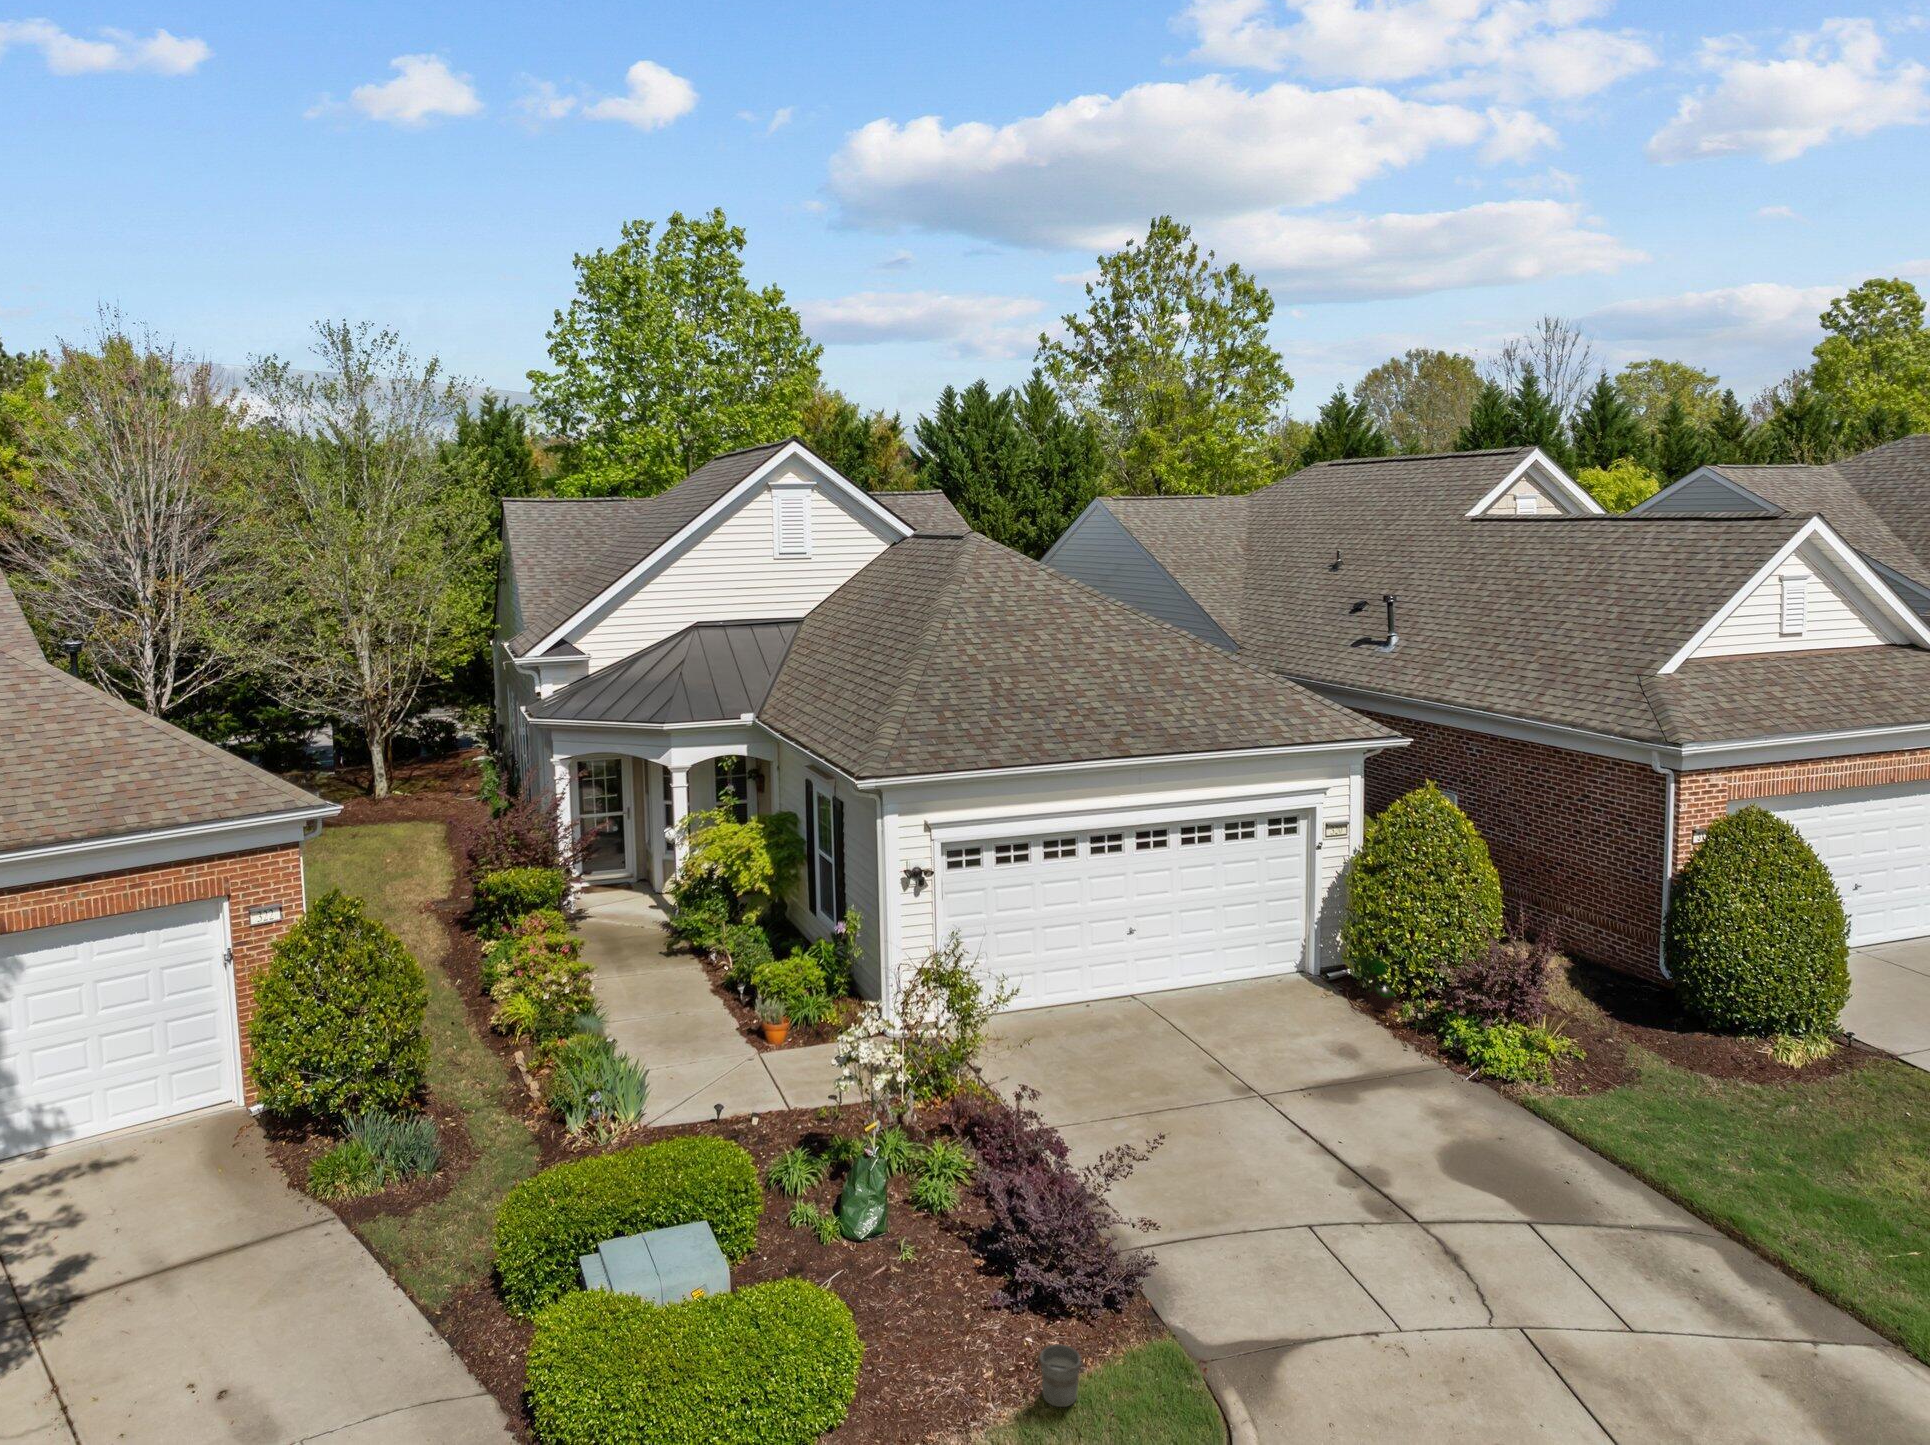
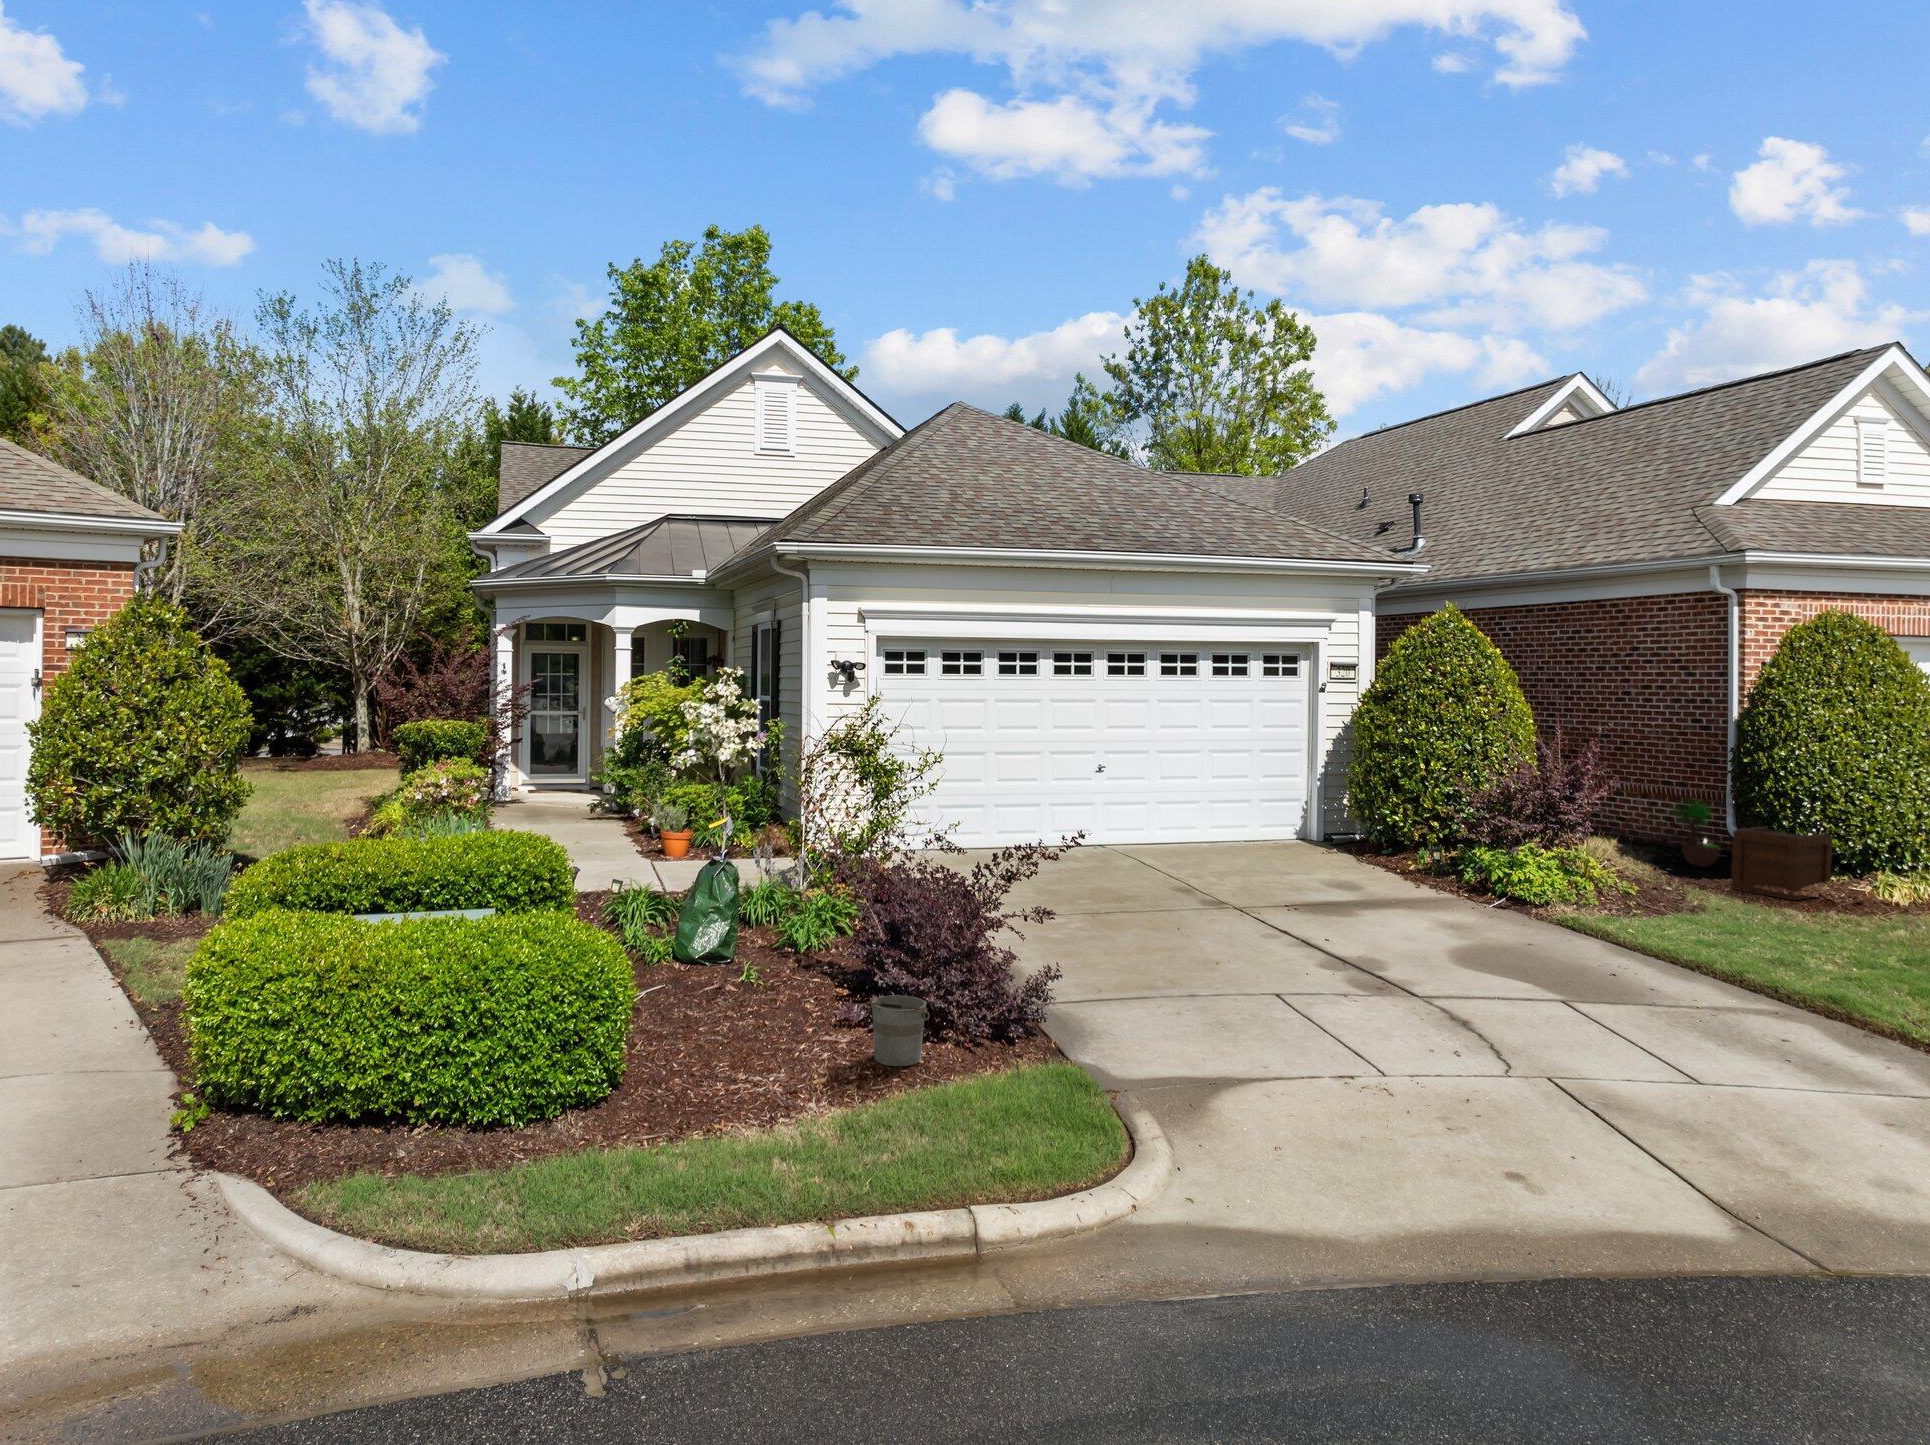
potted tree: present [1356,957,1395,1011] -> present [1668,800,1719,867]
wooden crate: none [1659,985,1742,1059] -> present [1730,827,1833,900]

